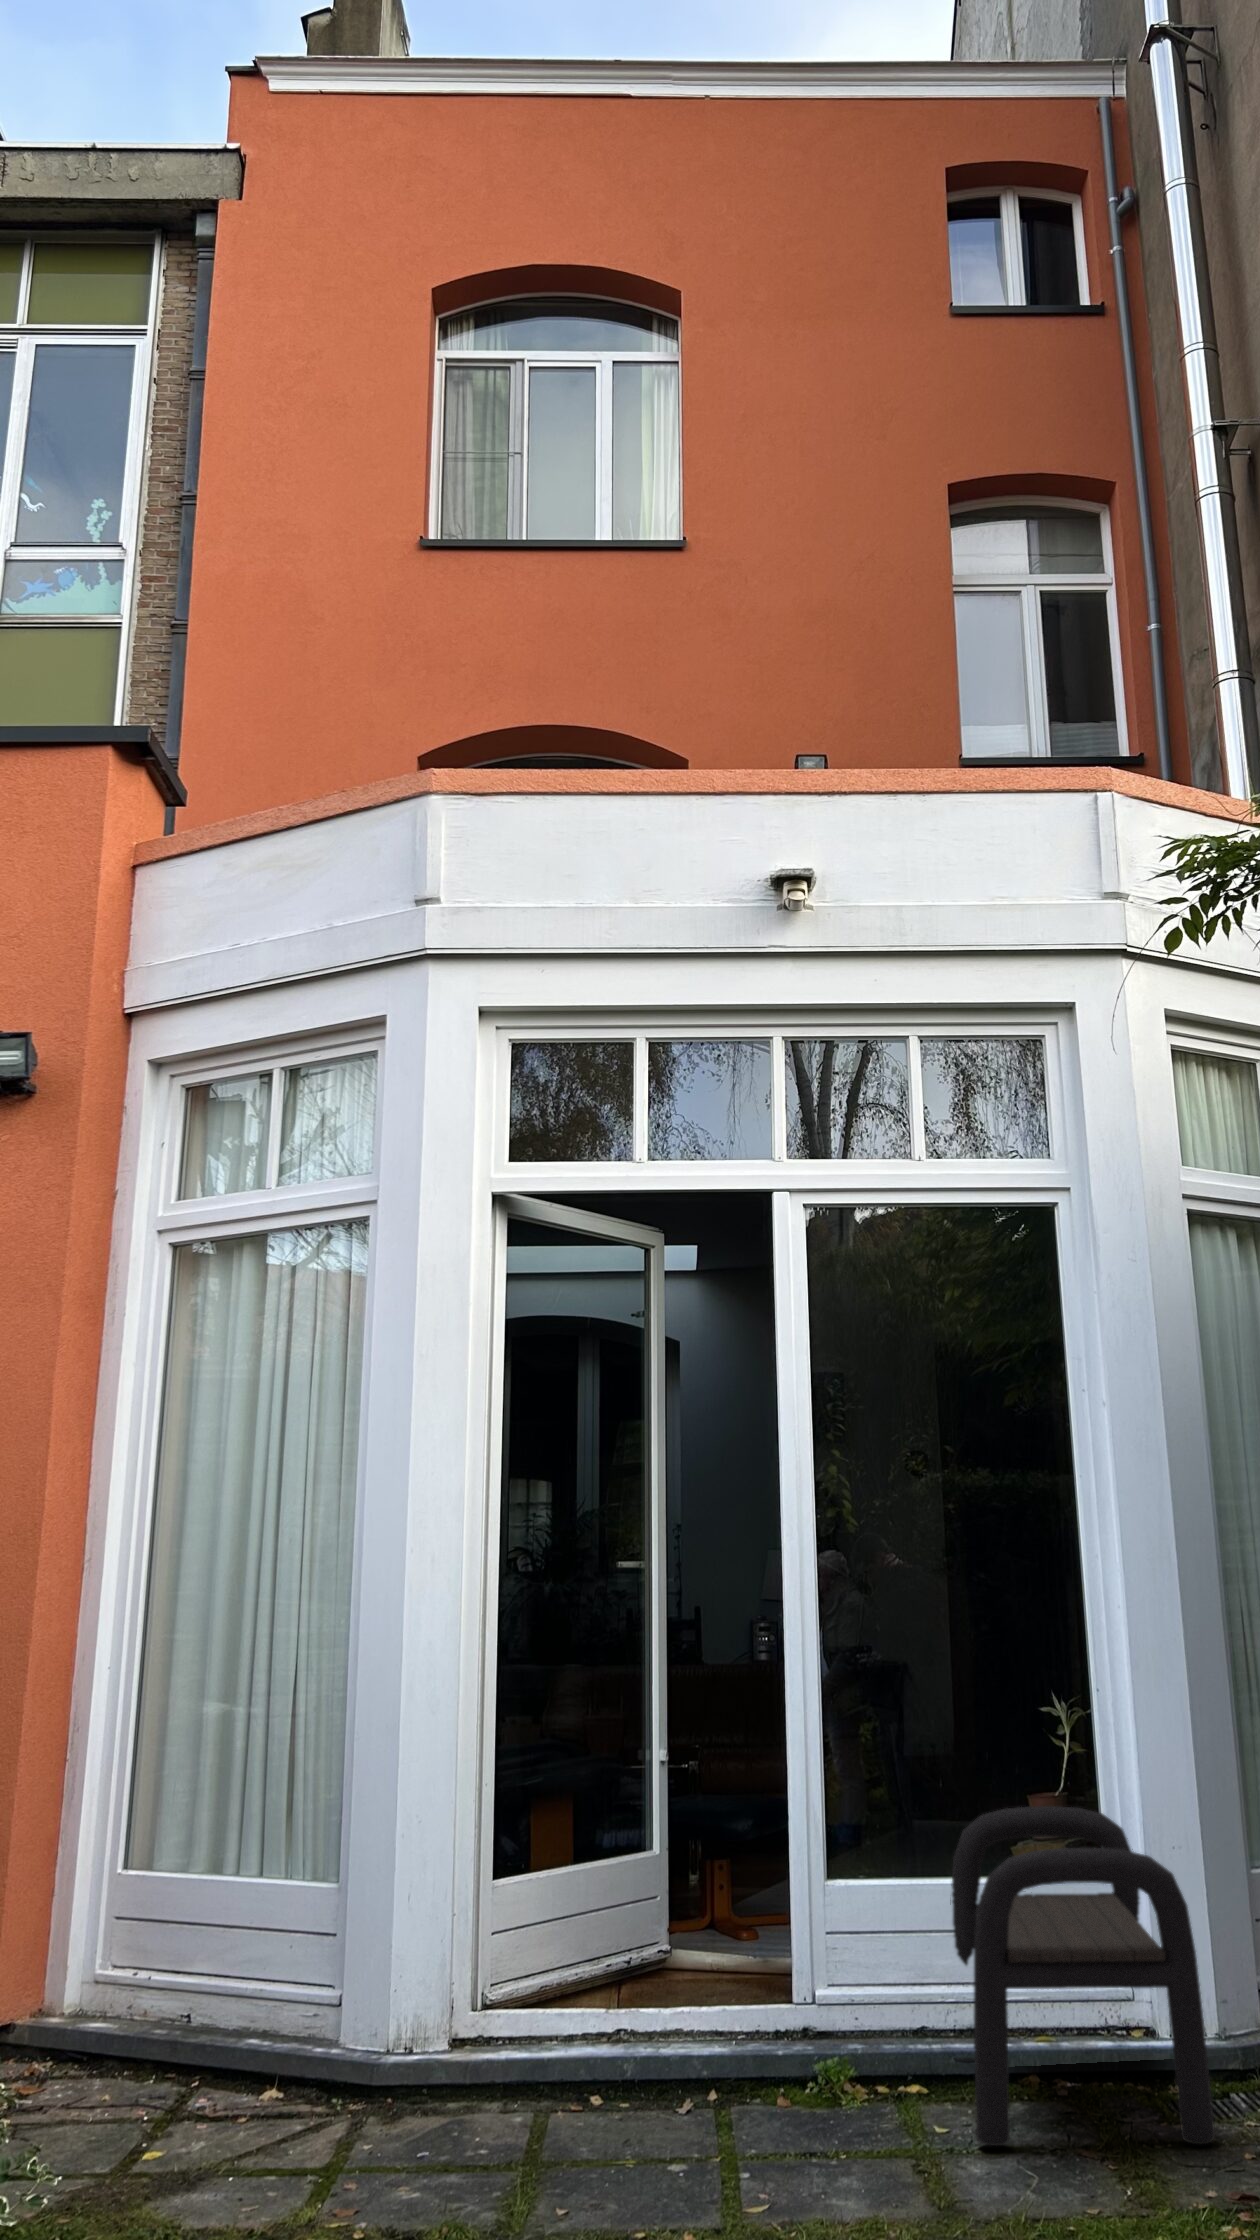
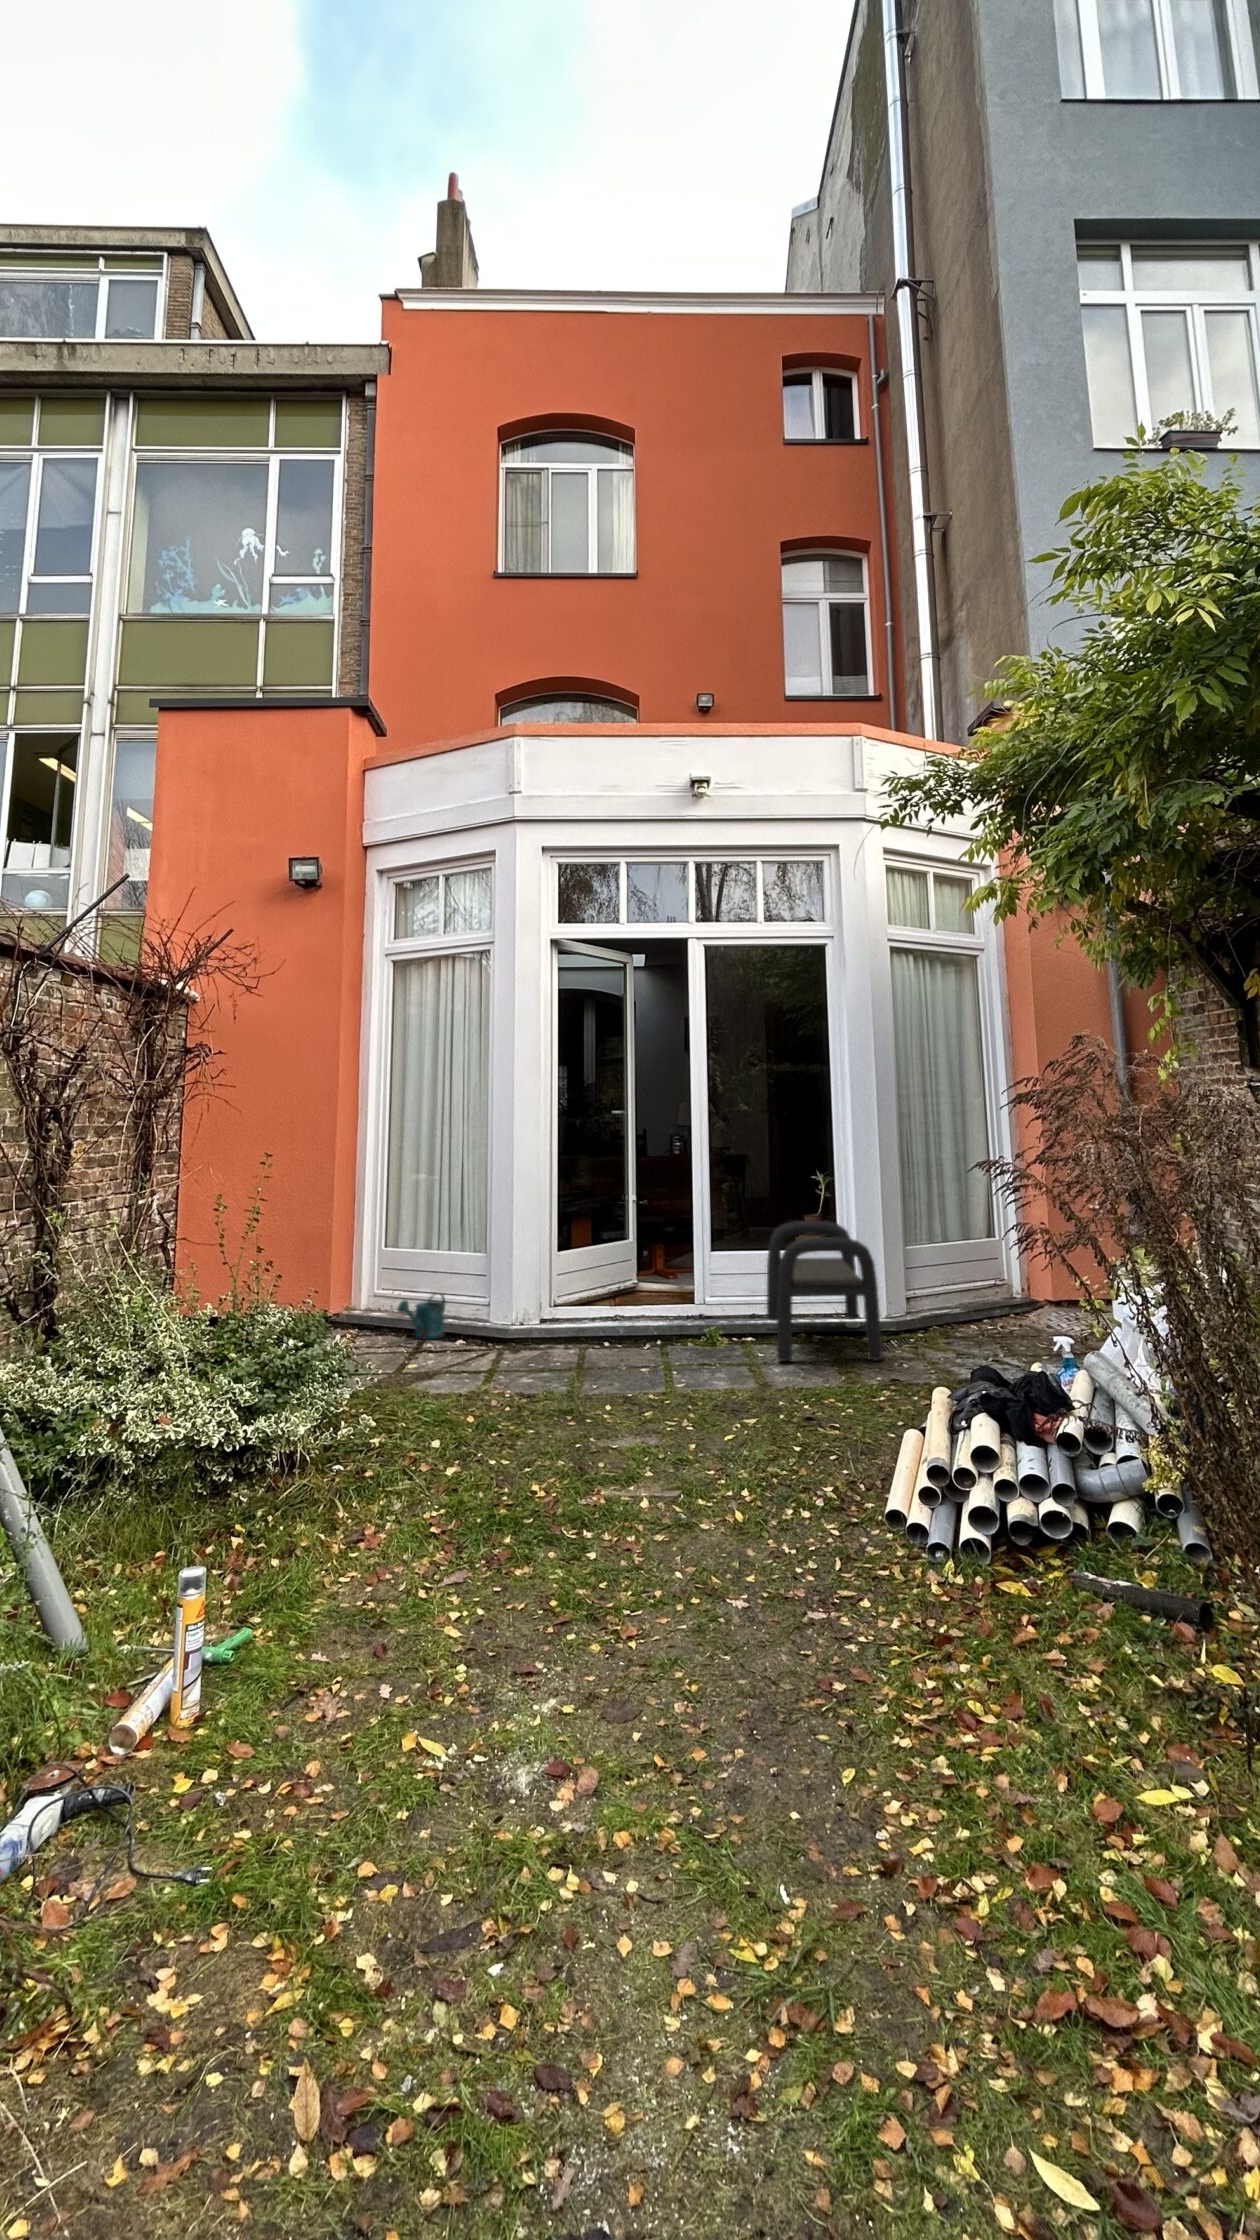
watering can: none [135,1975,246,2087] -> present [398,1295,446,1339]

